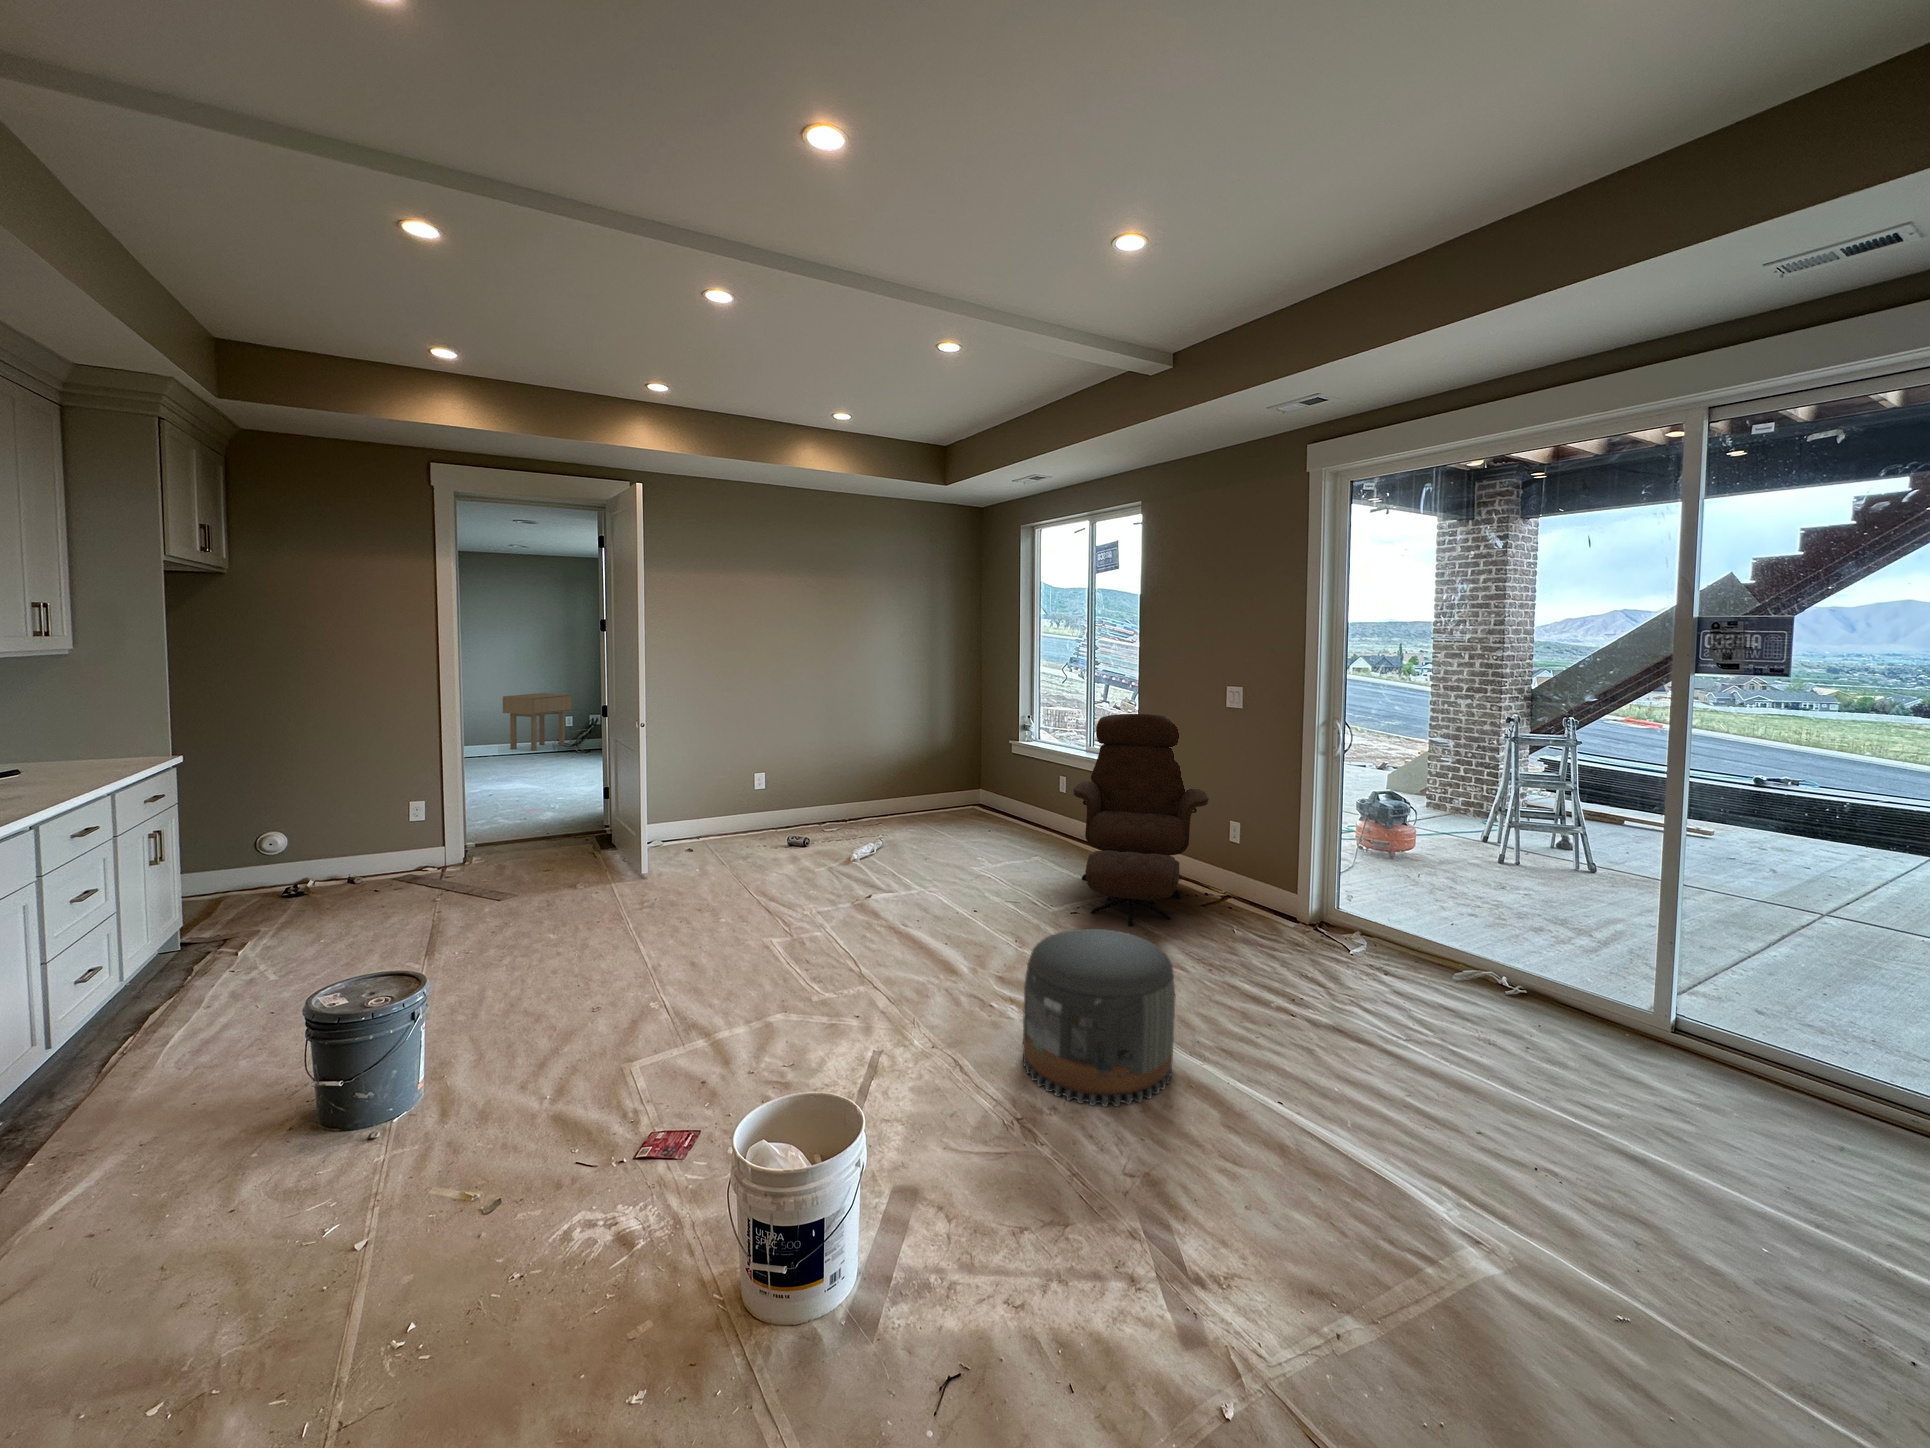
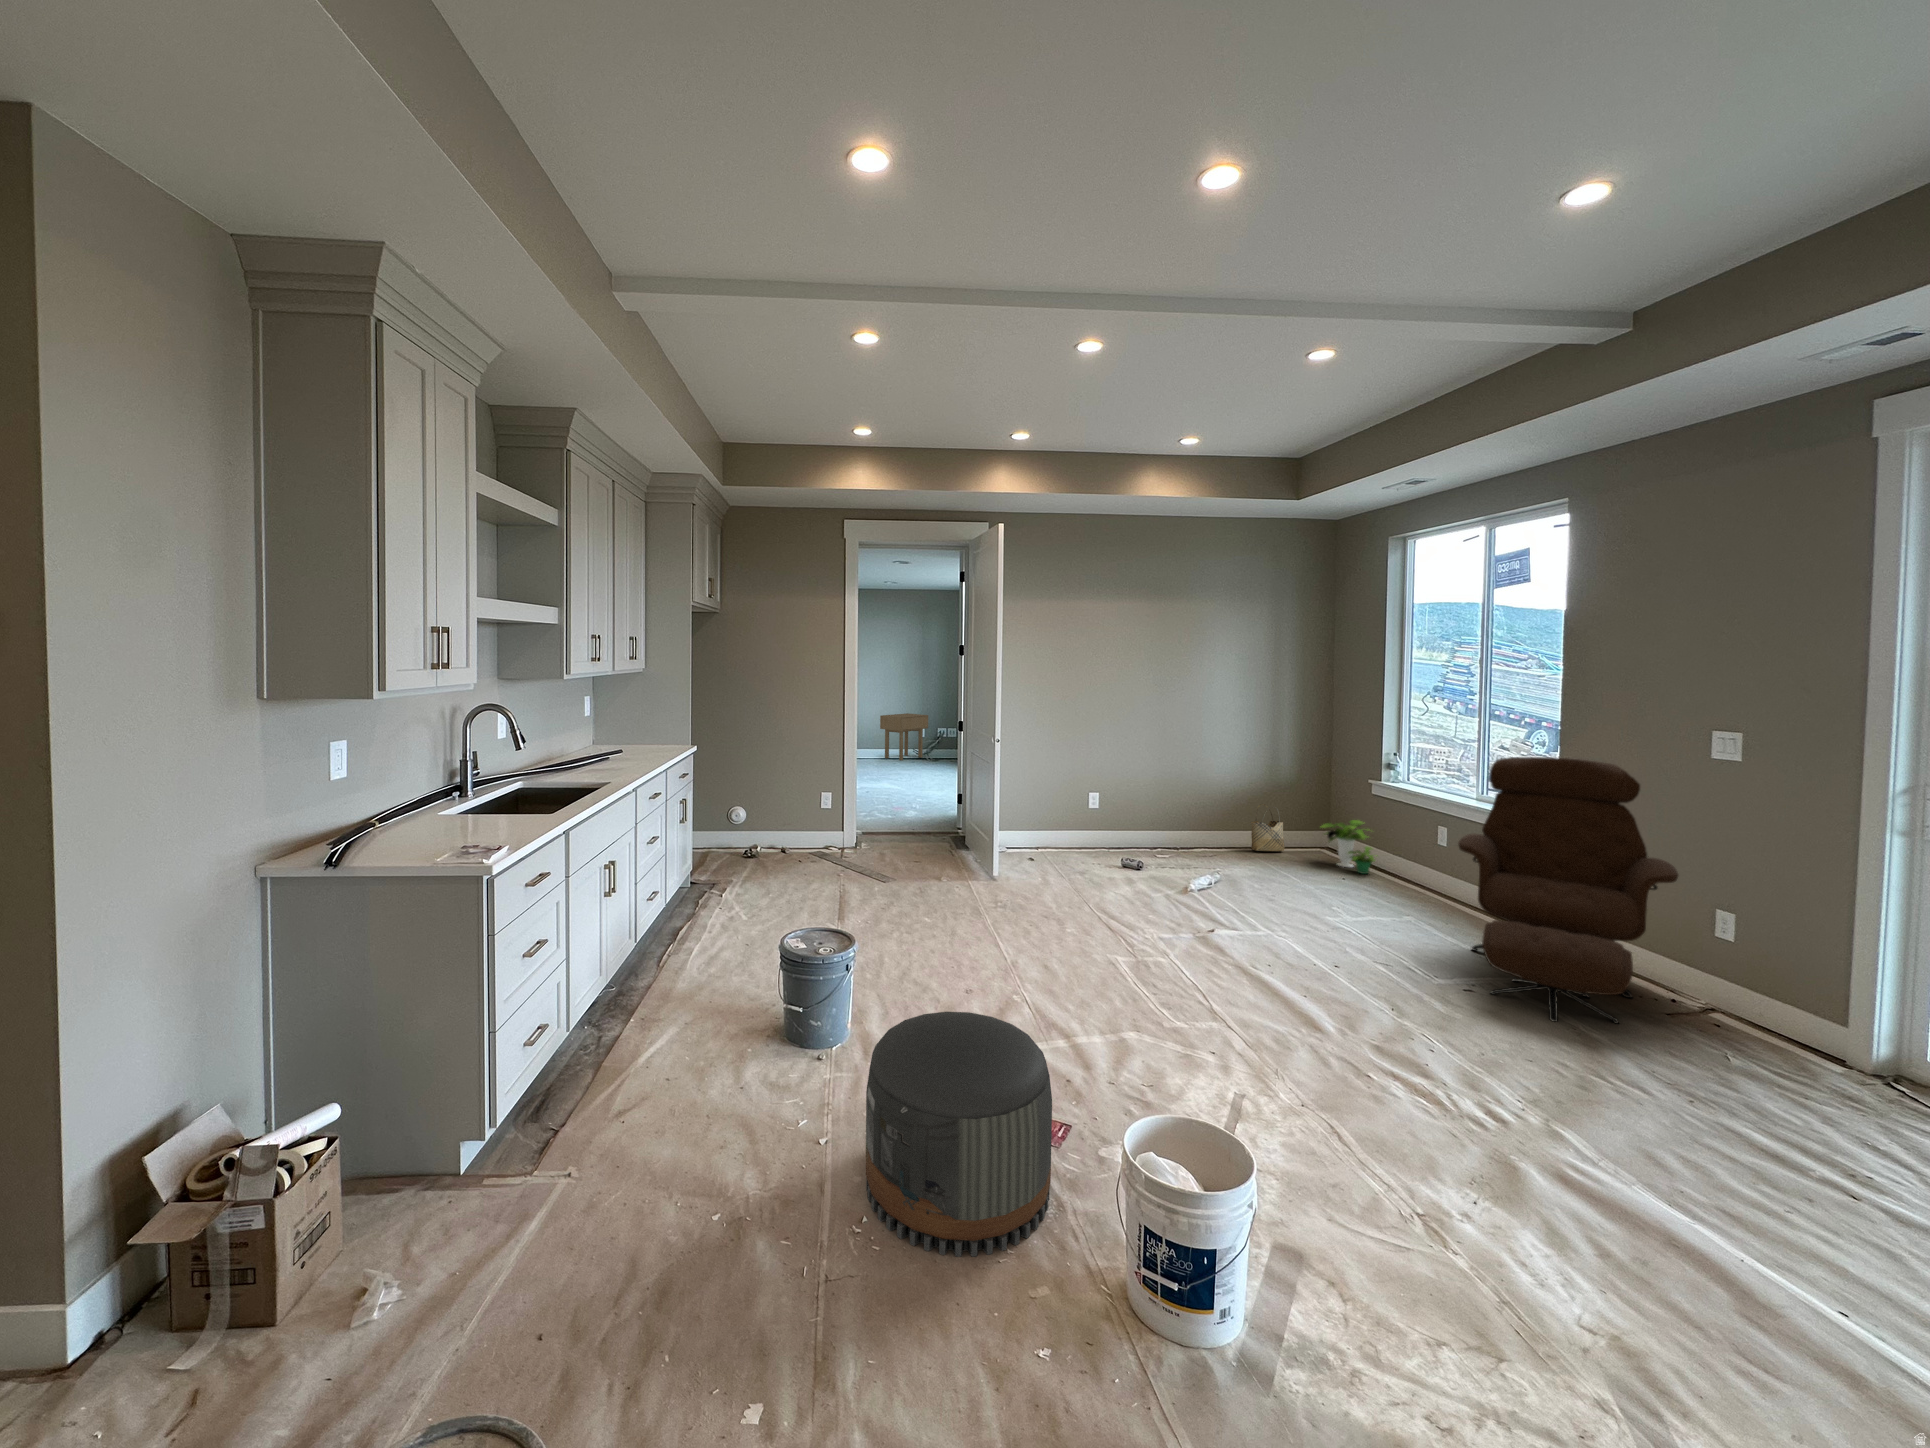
woven basket: none [919,770,948,815] -> present [1251,804,1284,851]
potted plant: none [976,778,1022,825] -> present [1322,820,1375,874]
pouf: present [1023,929,1176,1107] -> present [865,1012,1052,1257]

